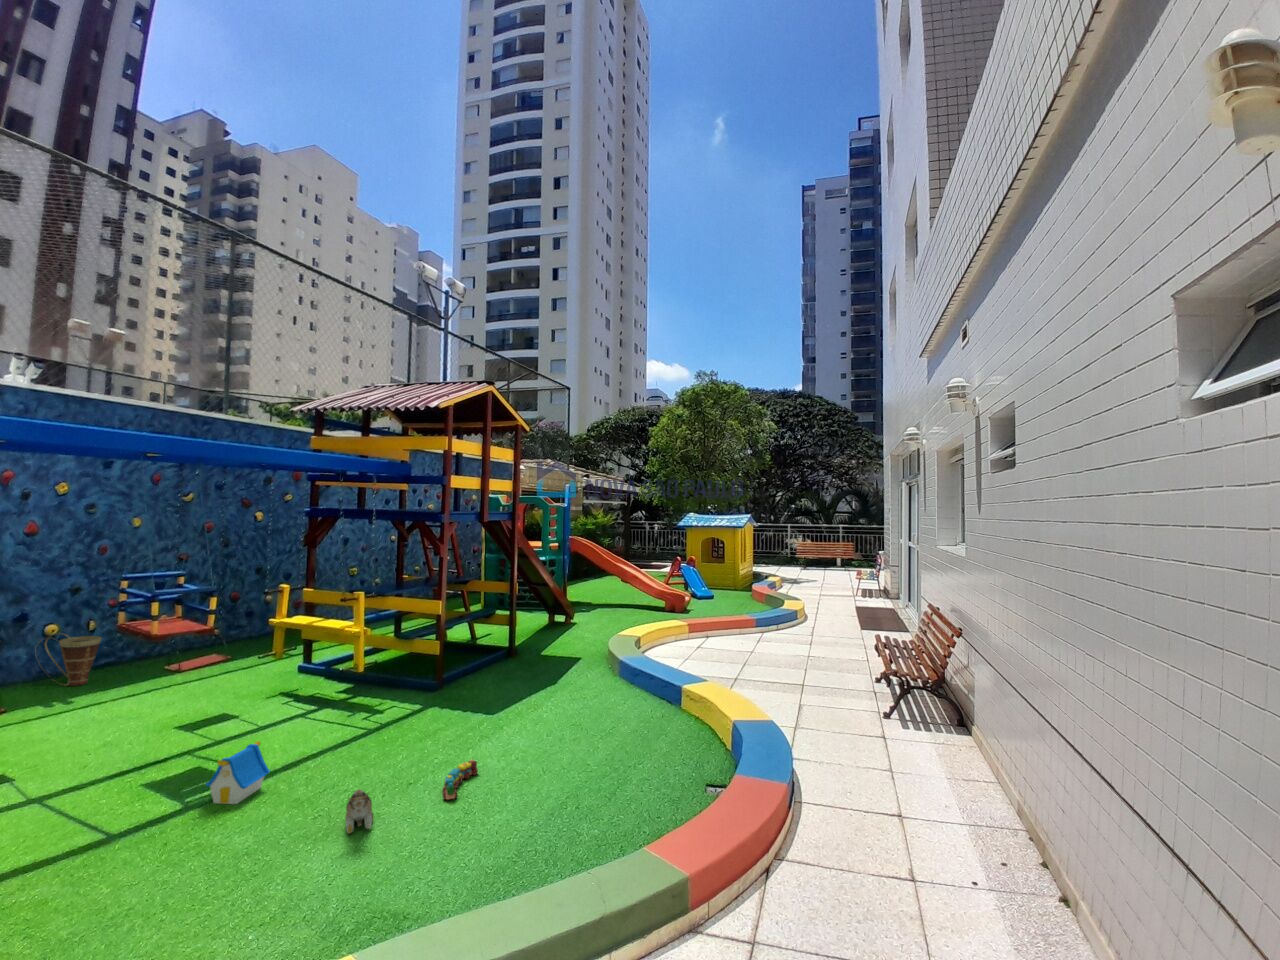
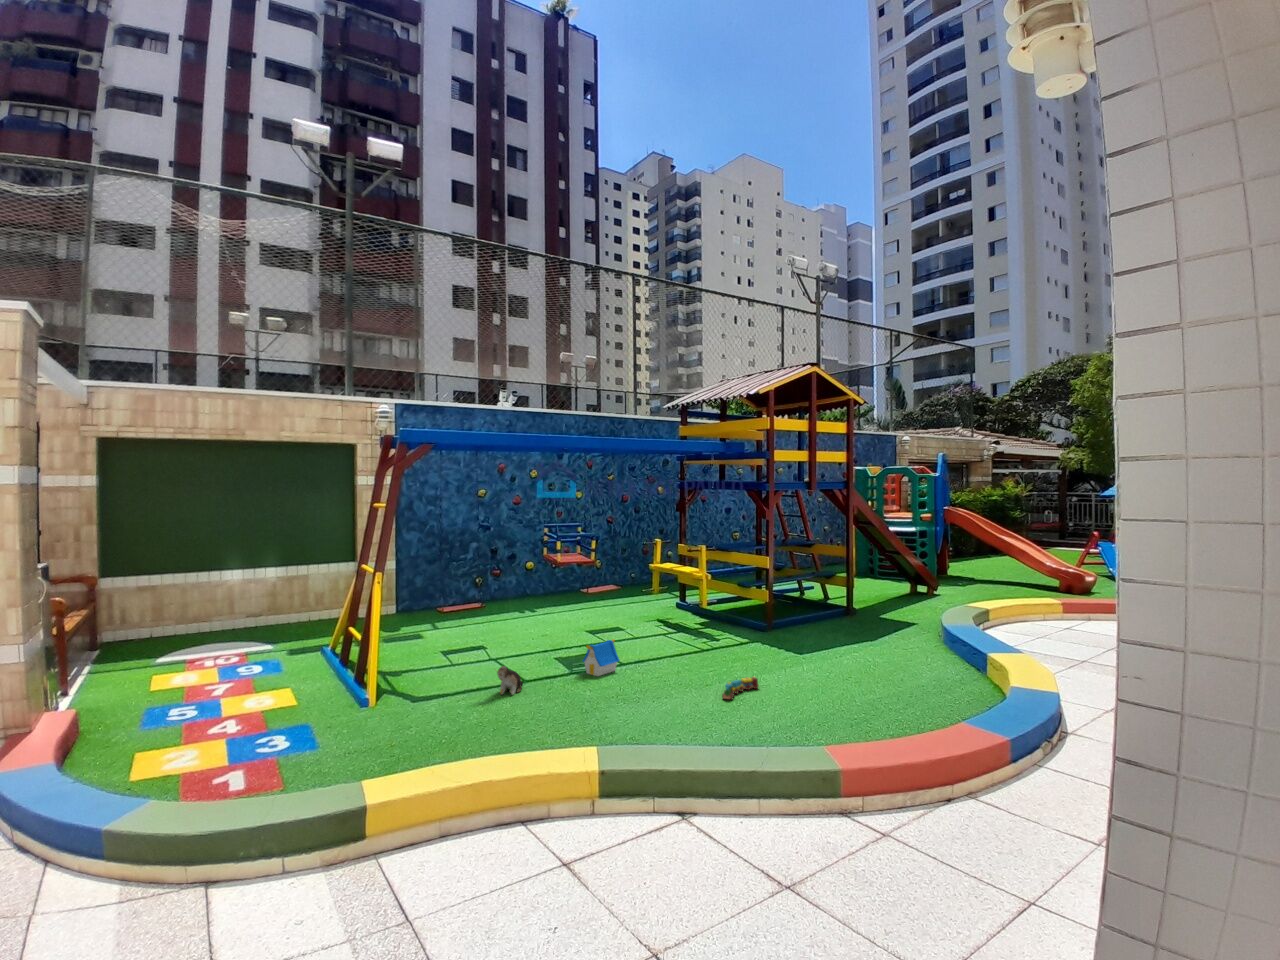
basket: present [45,634,102,686] -> none [526,568,559,602]
plush toy: present [345,790,373,834] -> present [497,666,523,695]

